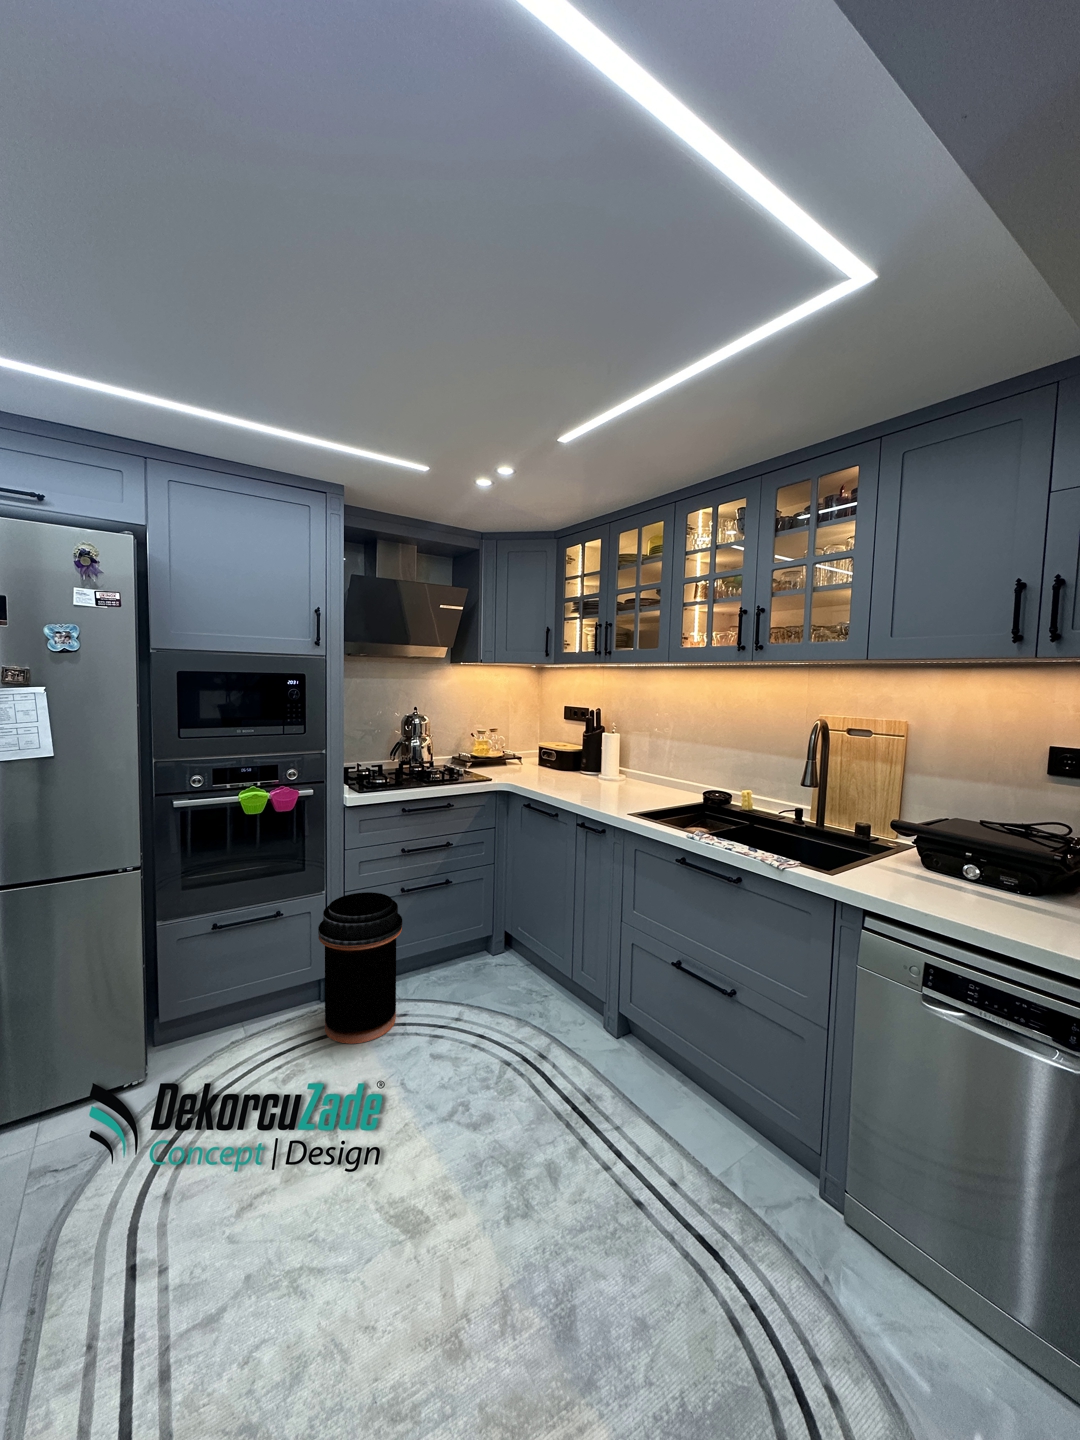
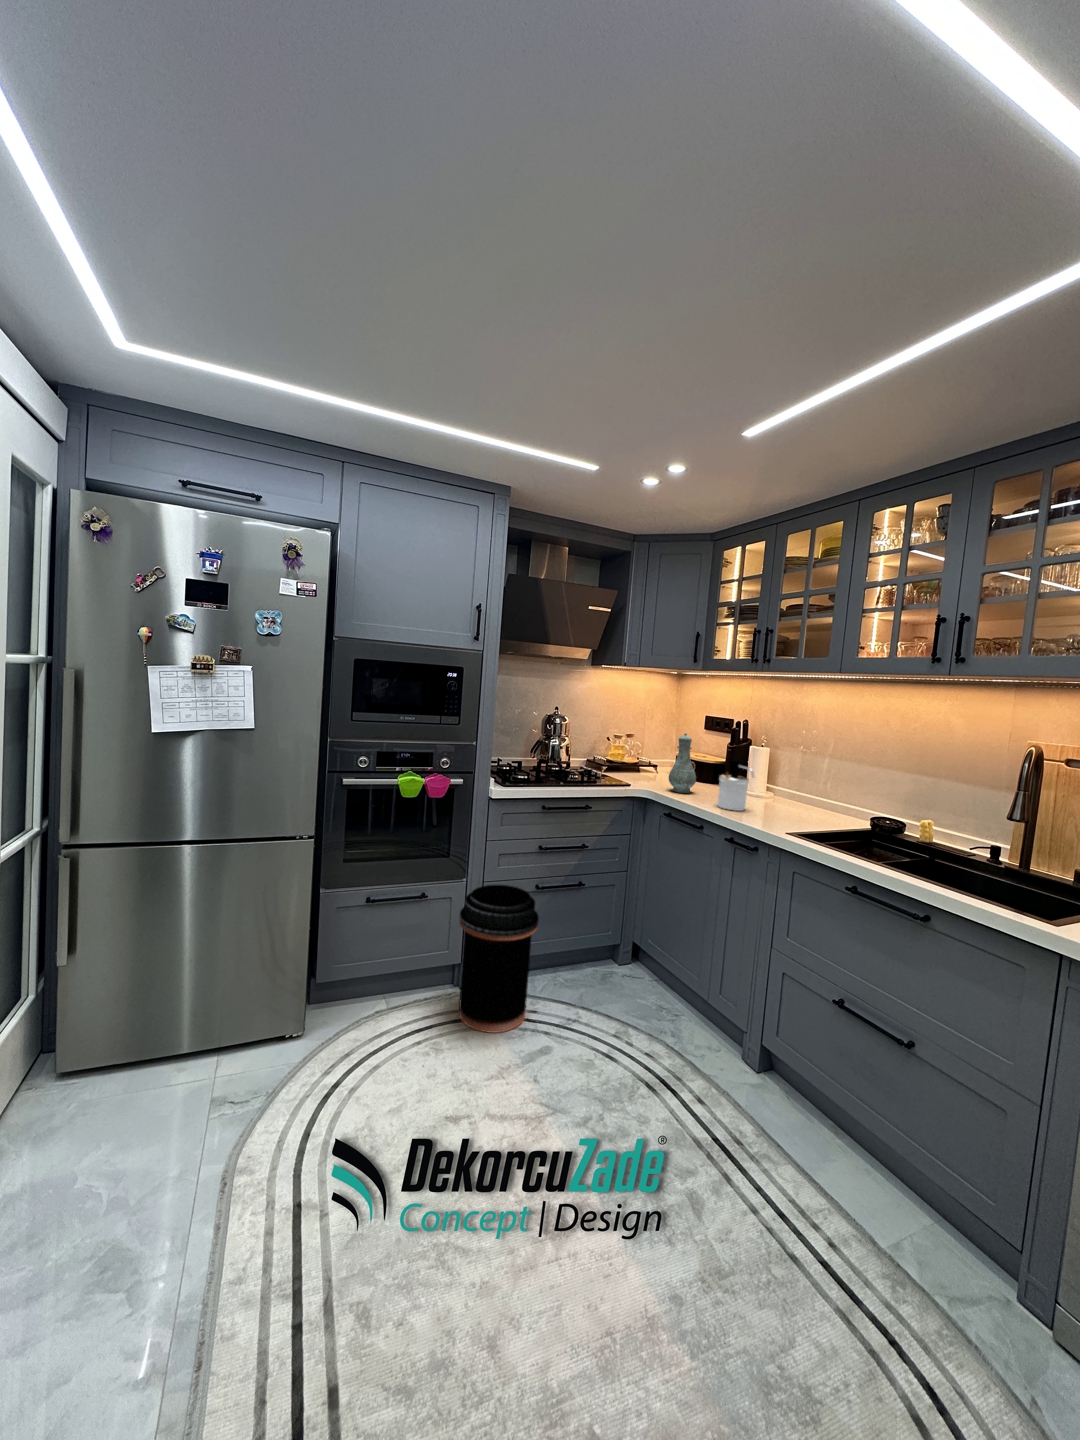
vase: none [527,725,552,783] -> present [669,733,696,793]
soap dispenser: none [570,749,601,796] -> present [718,761,754,811]

